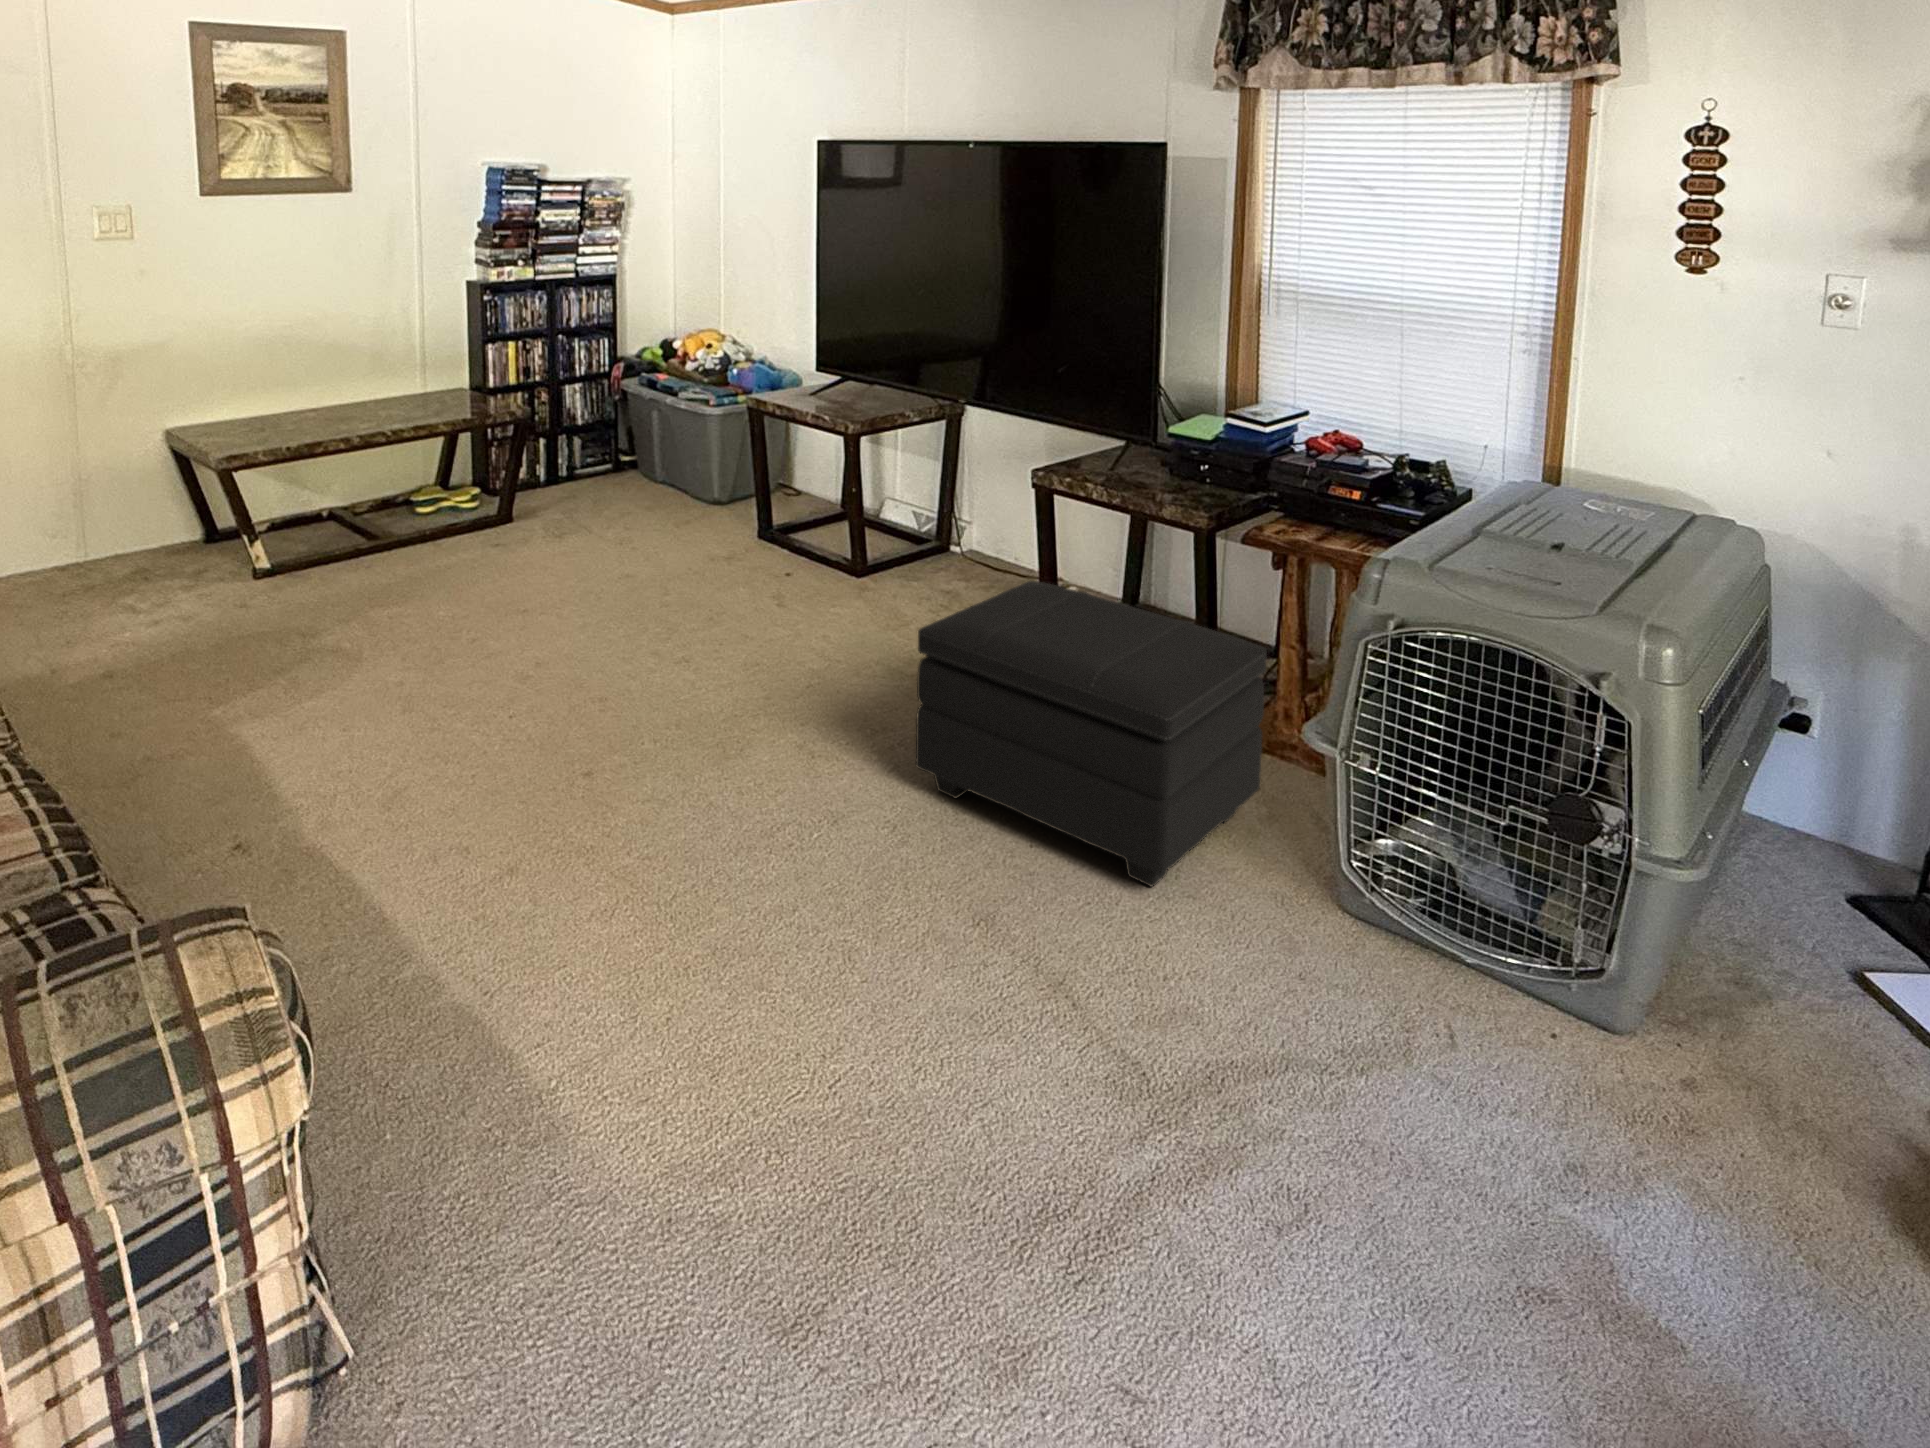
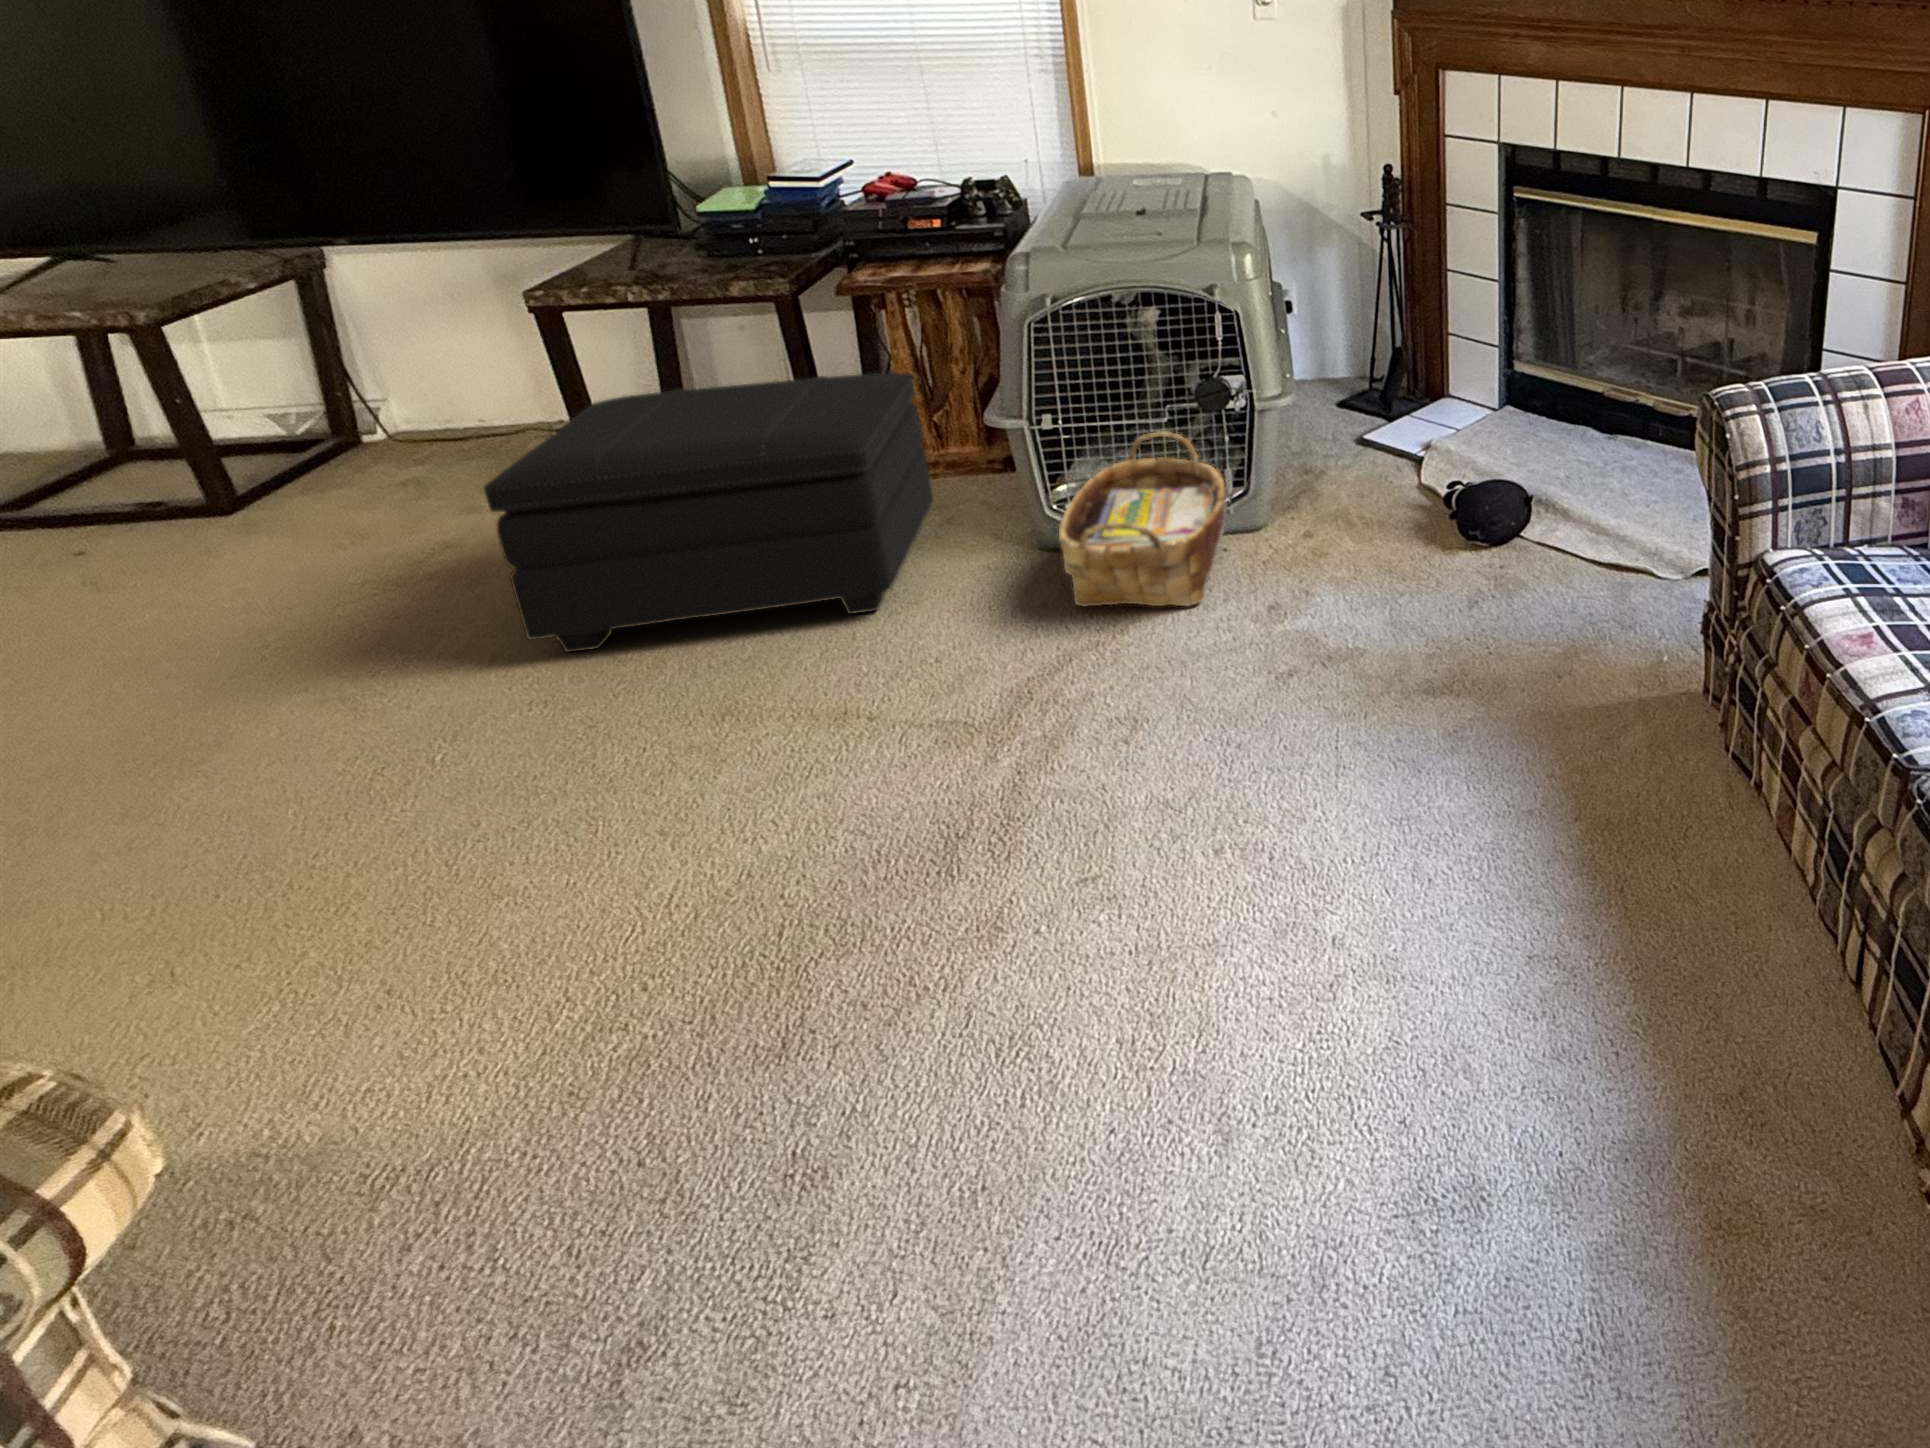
woven basket: none [1324,829,1563,1098] -> present [1059,431,1226,606]

